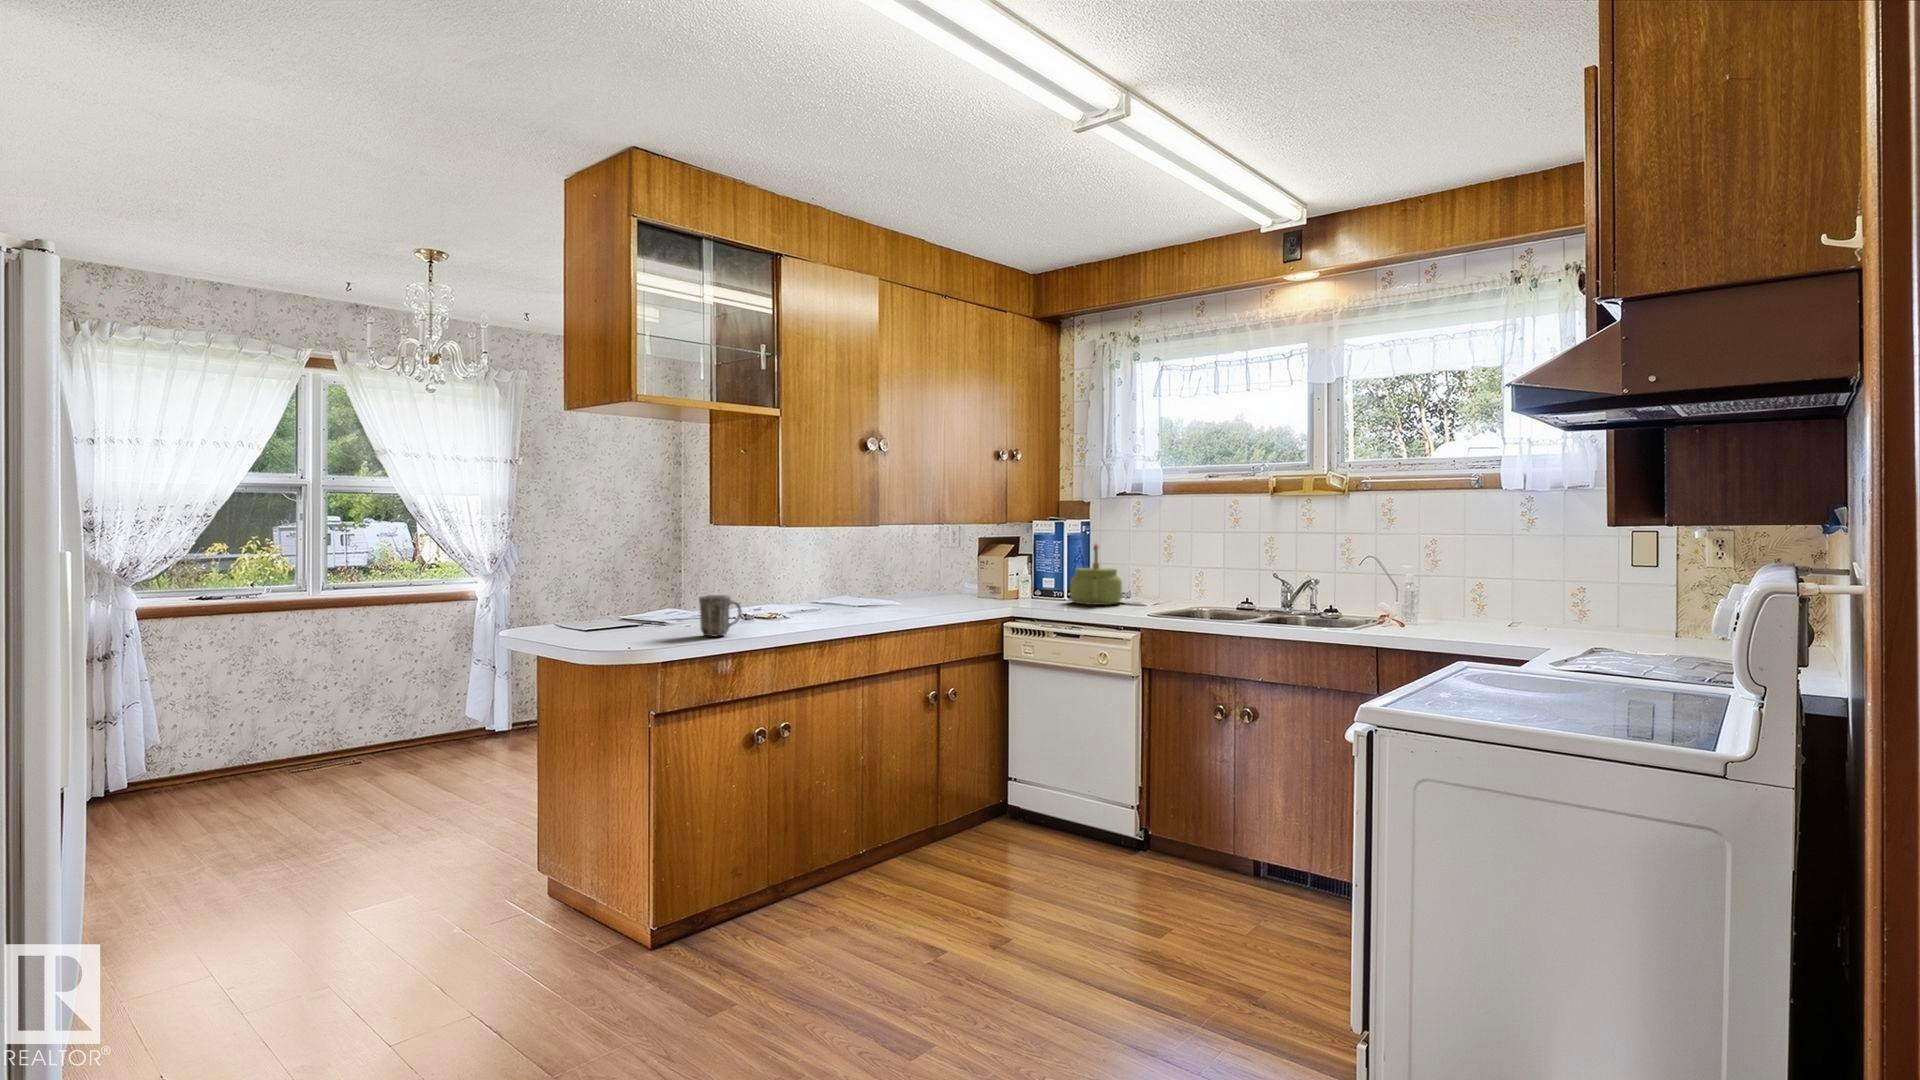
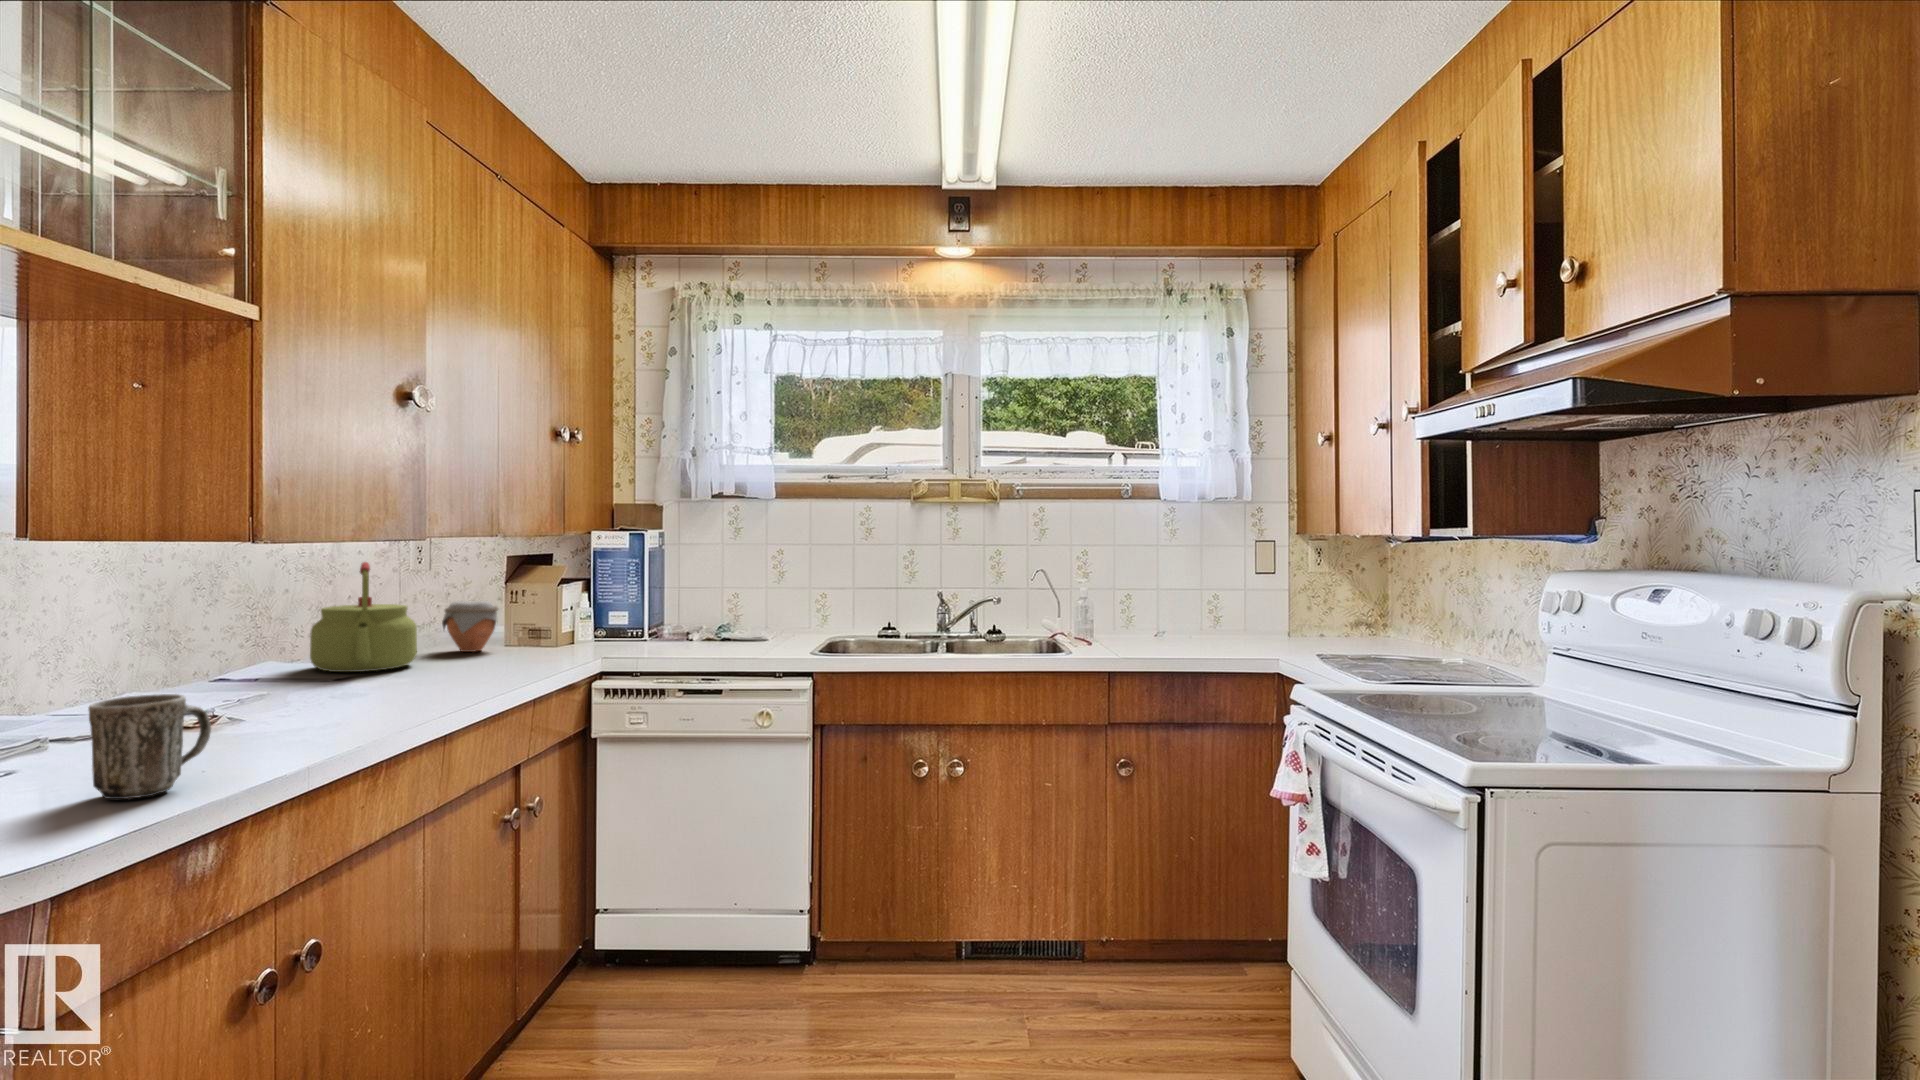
kettle: present [1070,544,1122,605] -> present [310,562,417,672]
jar: none [926,568,960,600] -> present [442,601,498,652]

